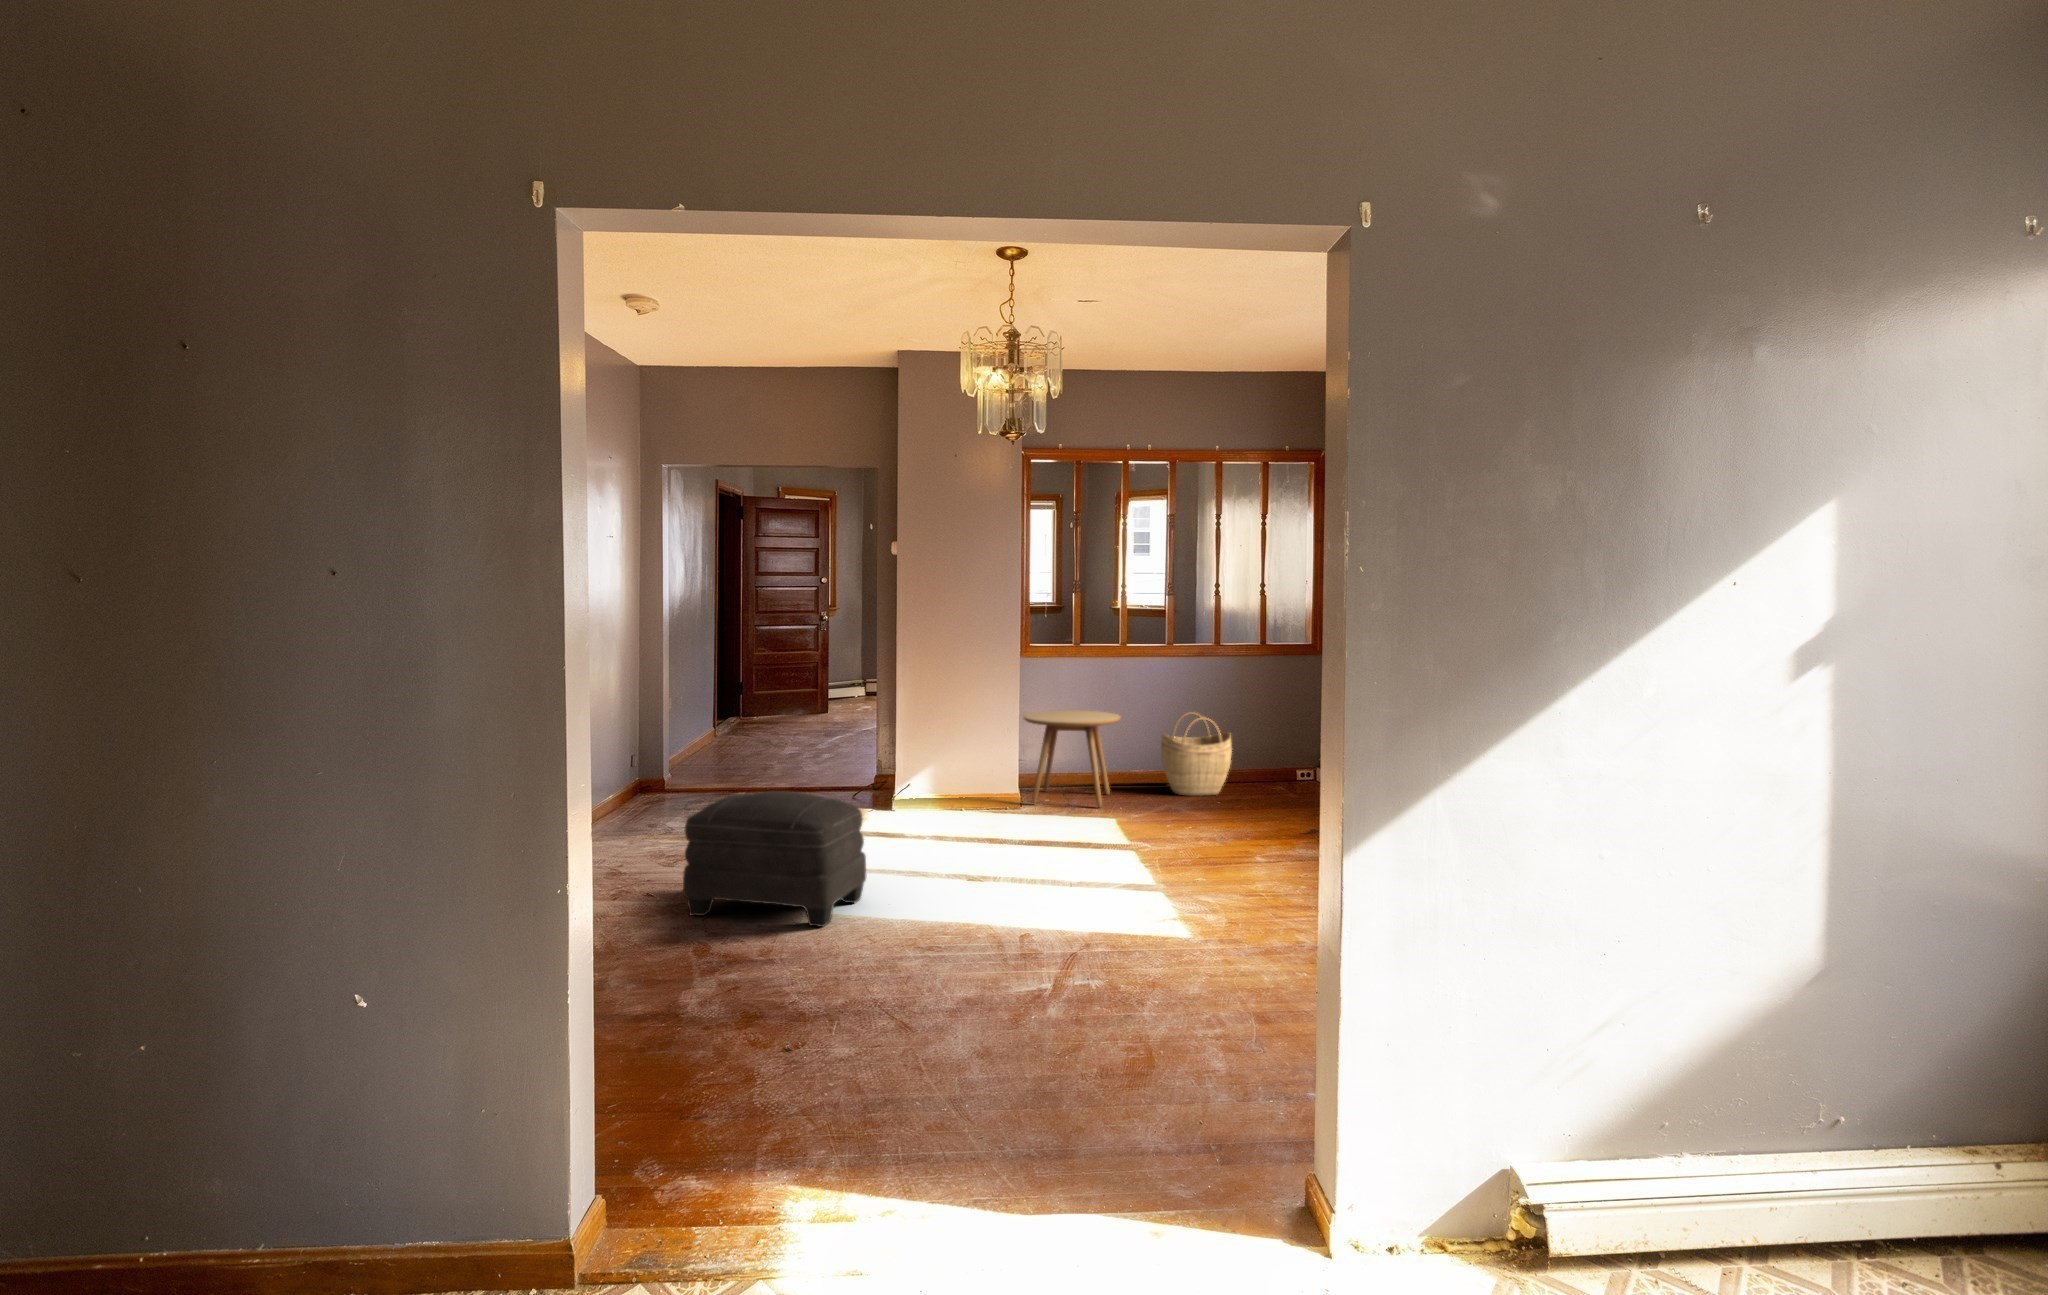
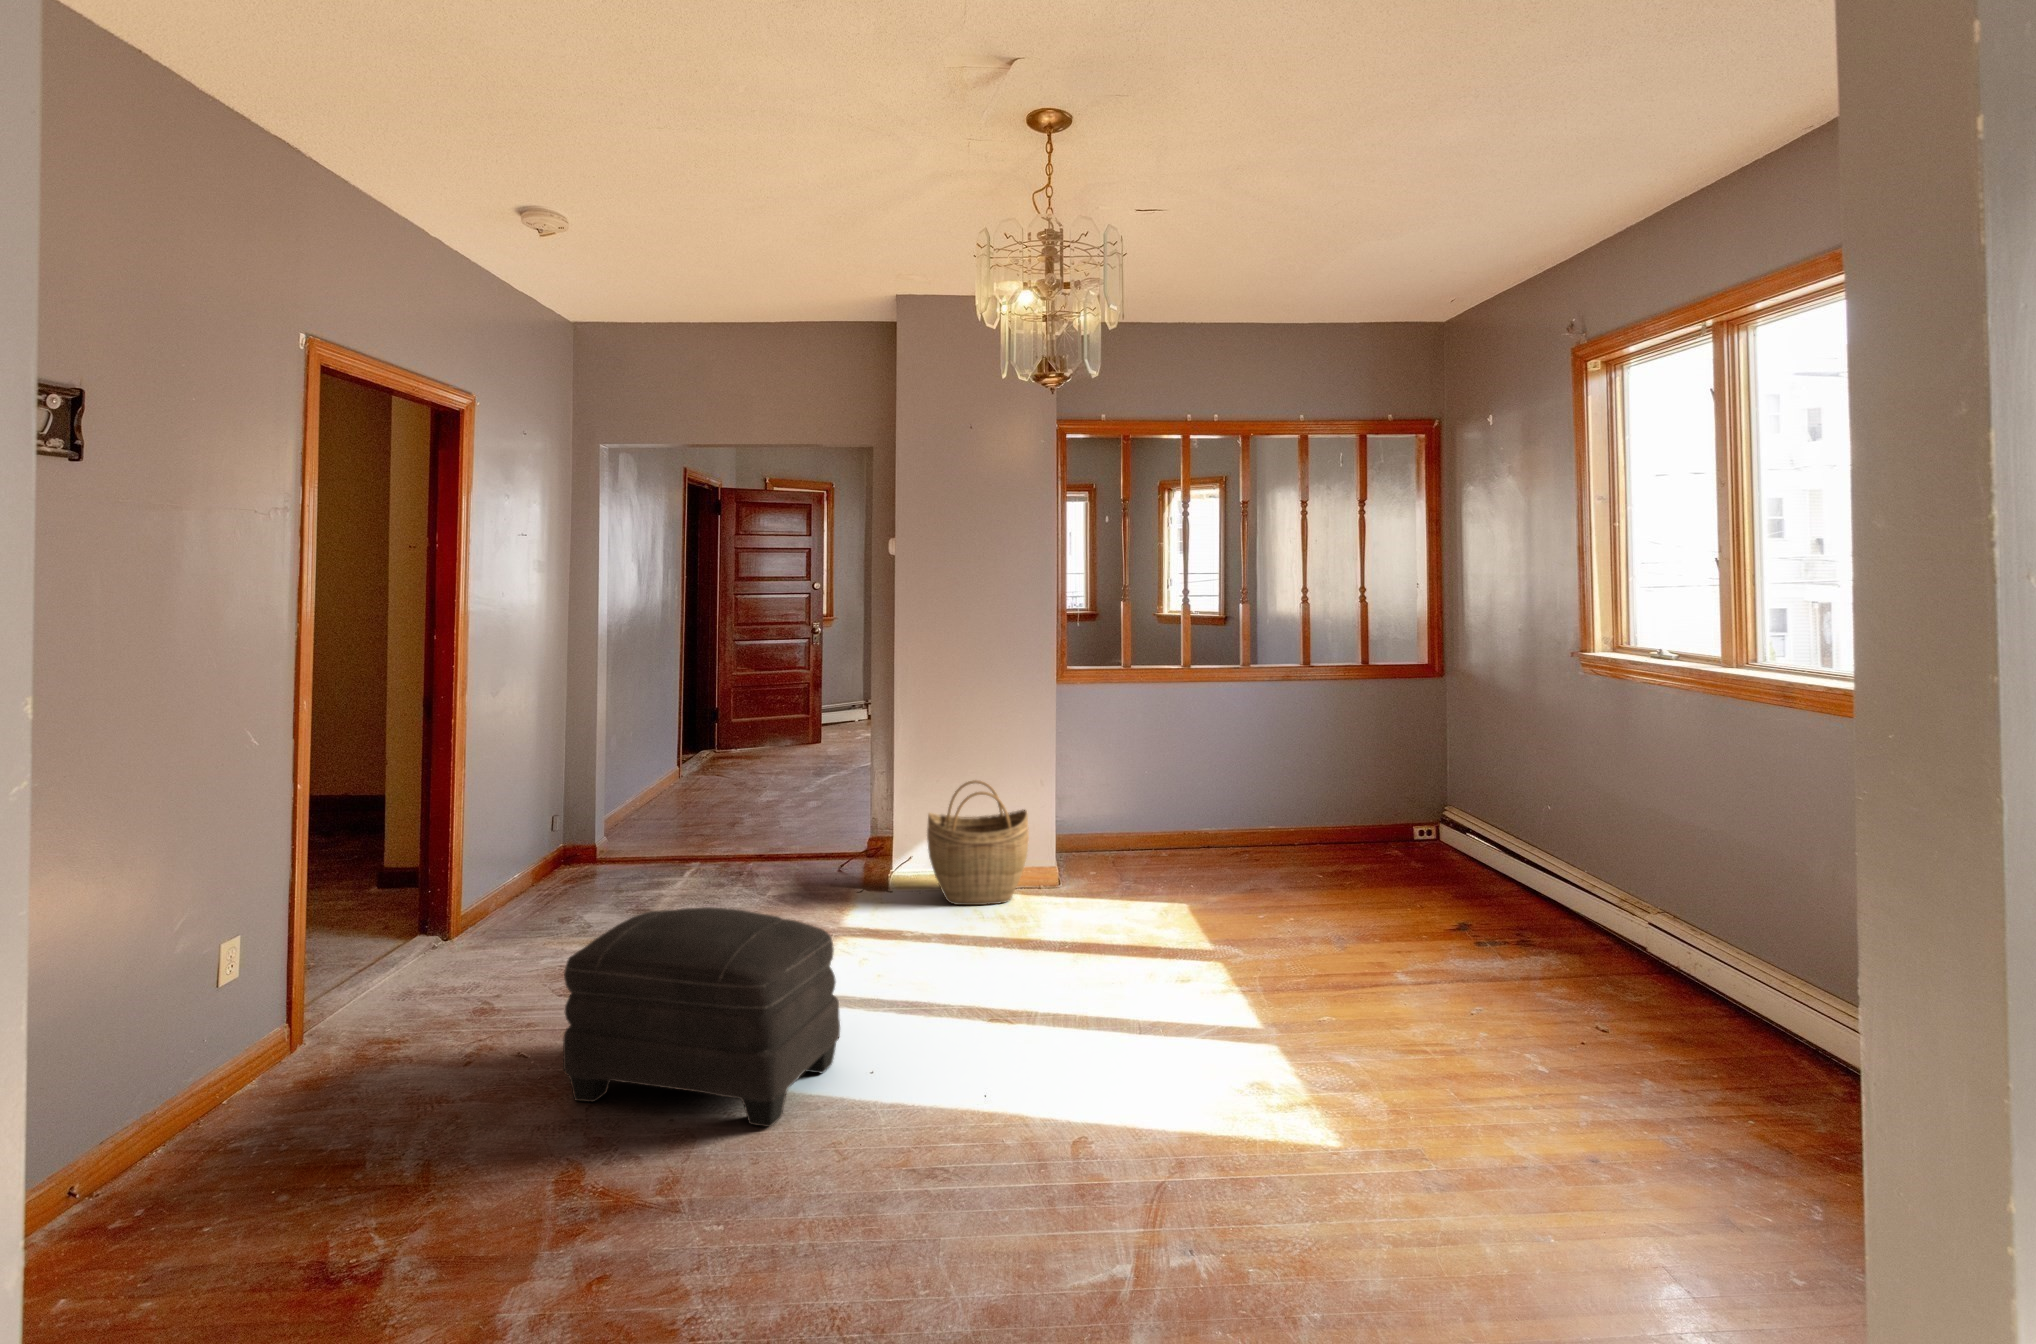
side table: present [1024,710,1121,807] -> none [1059,755,1186,887]
woven basket: present [1161,712,1232,796] -> present [927,780,1029,905]

